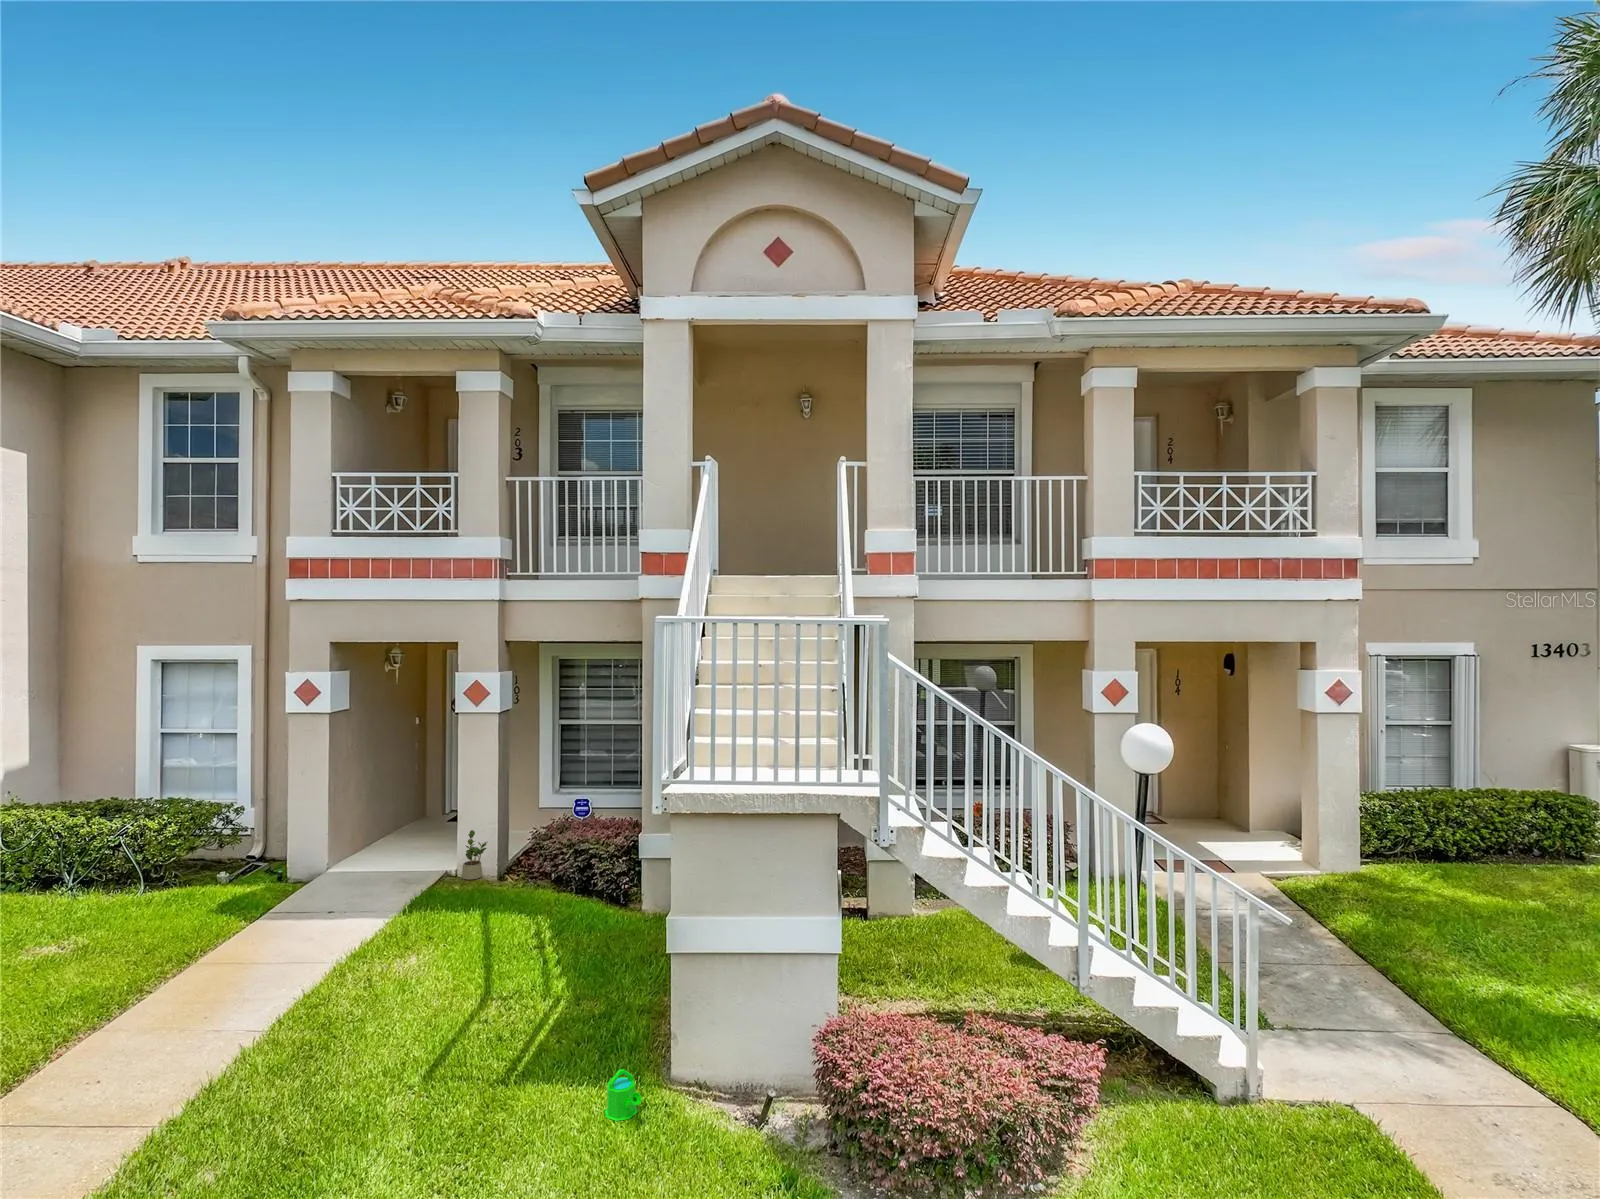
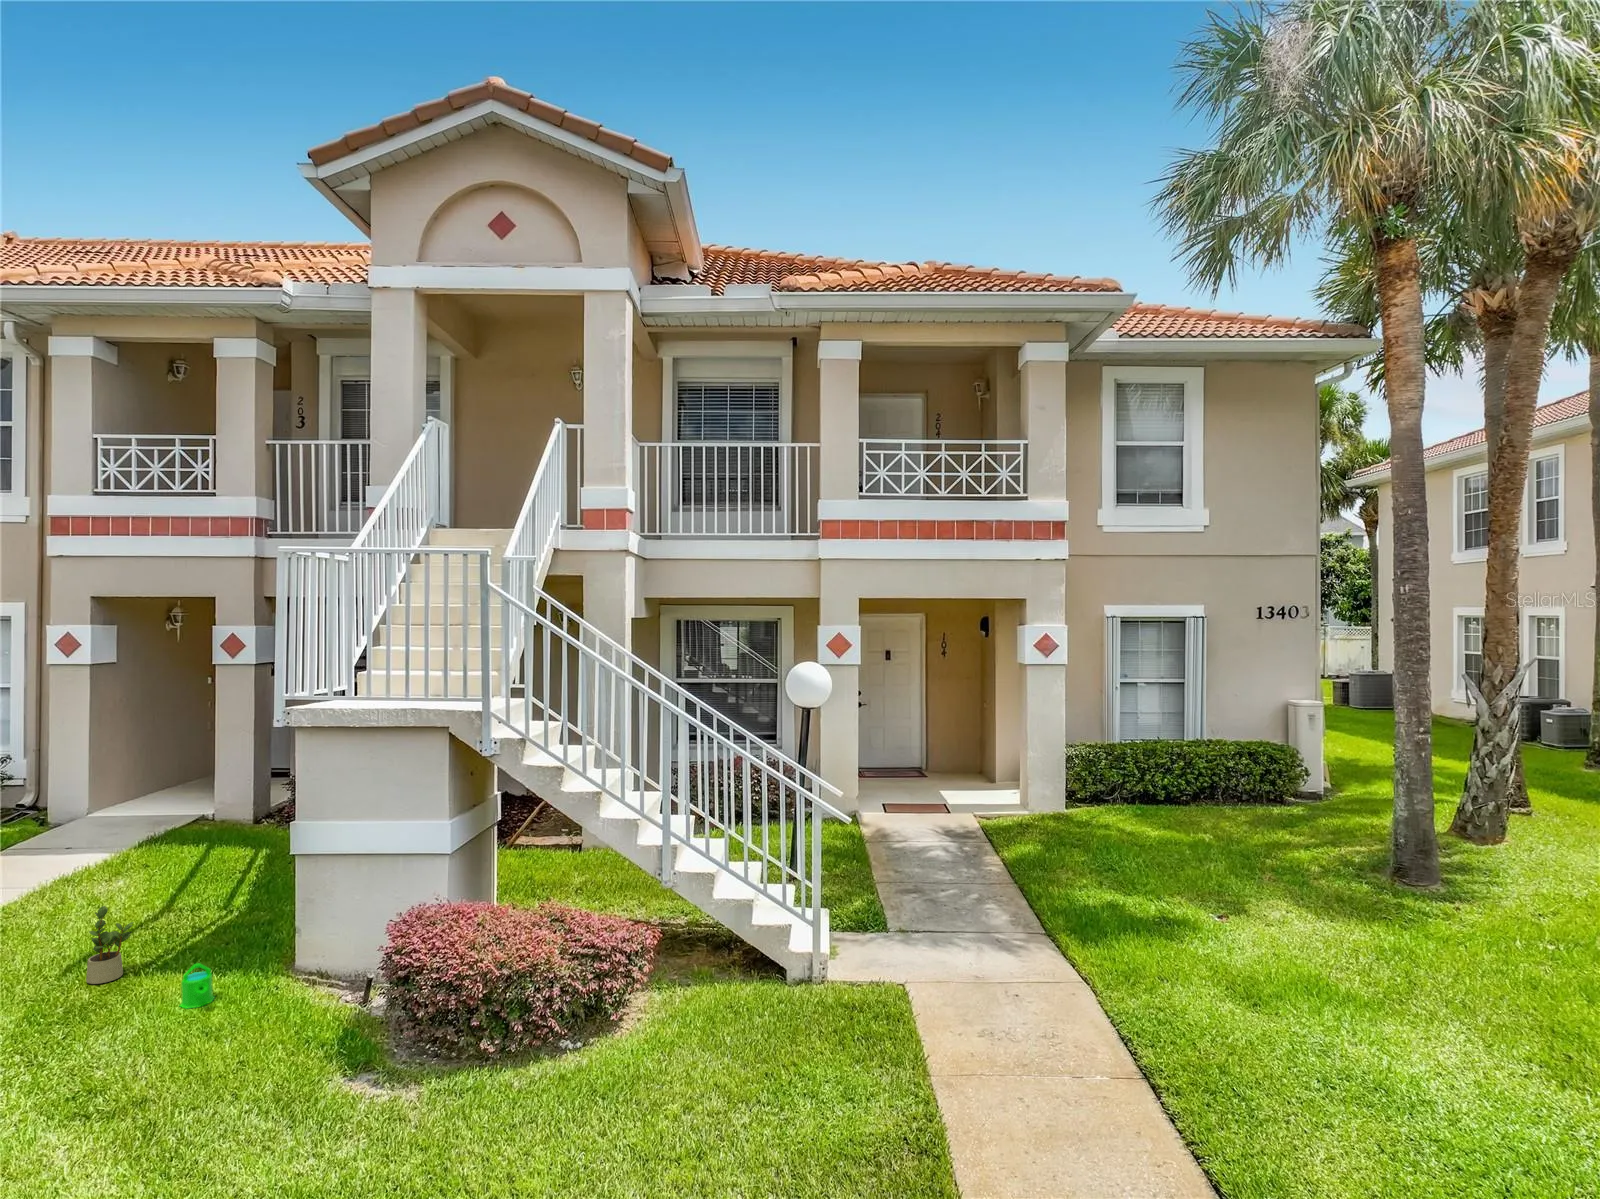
potted plant: present [462,830,487,880] -> present [86,906,133,984]

